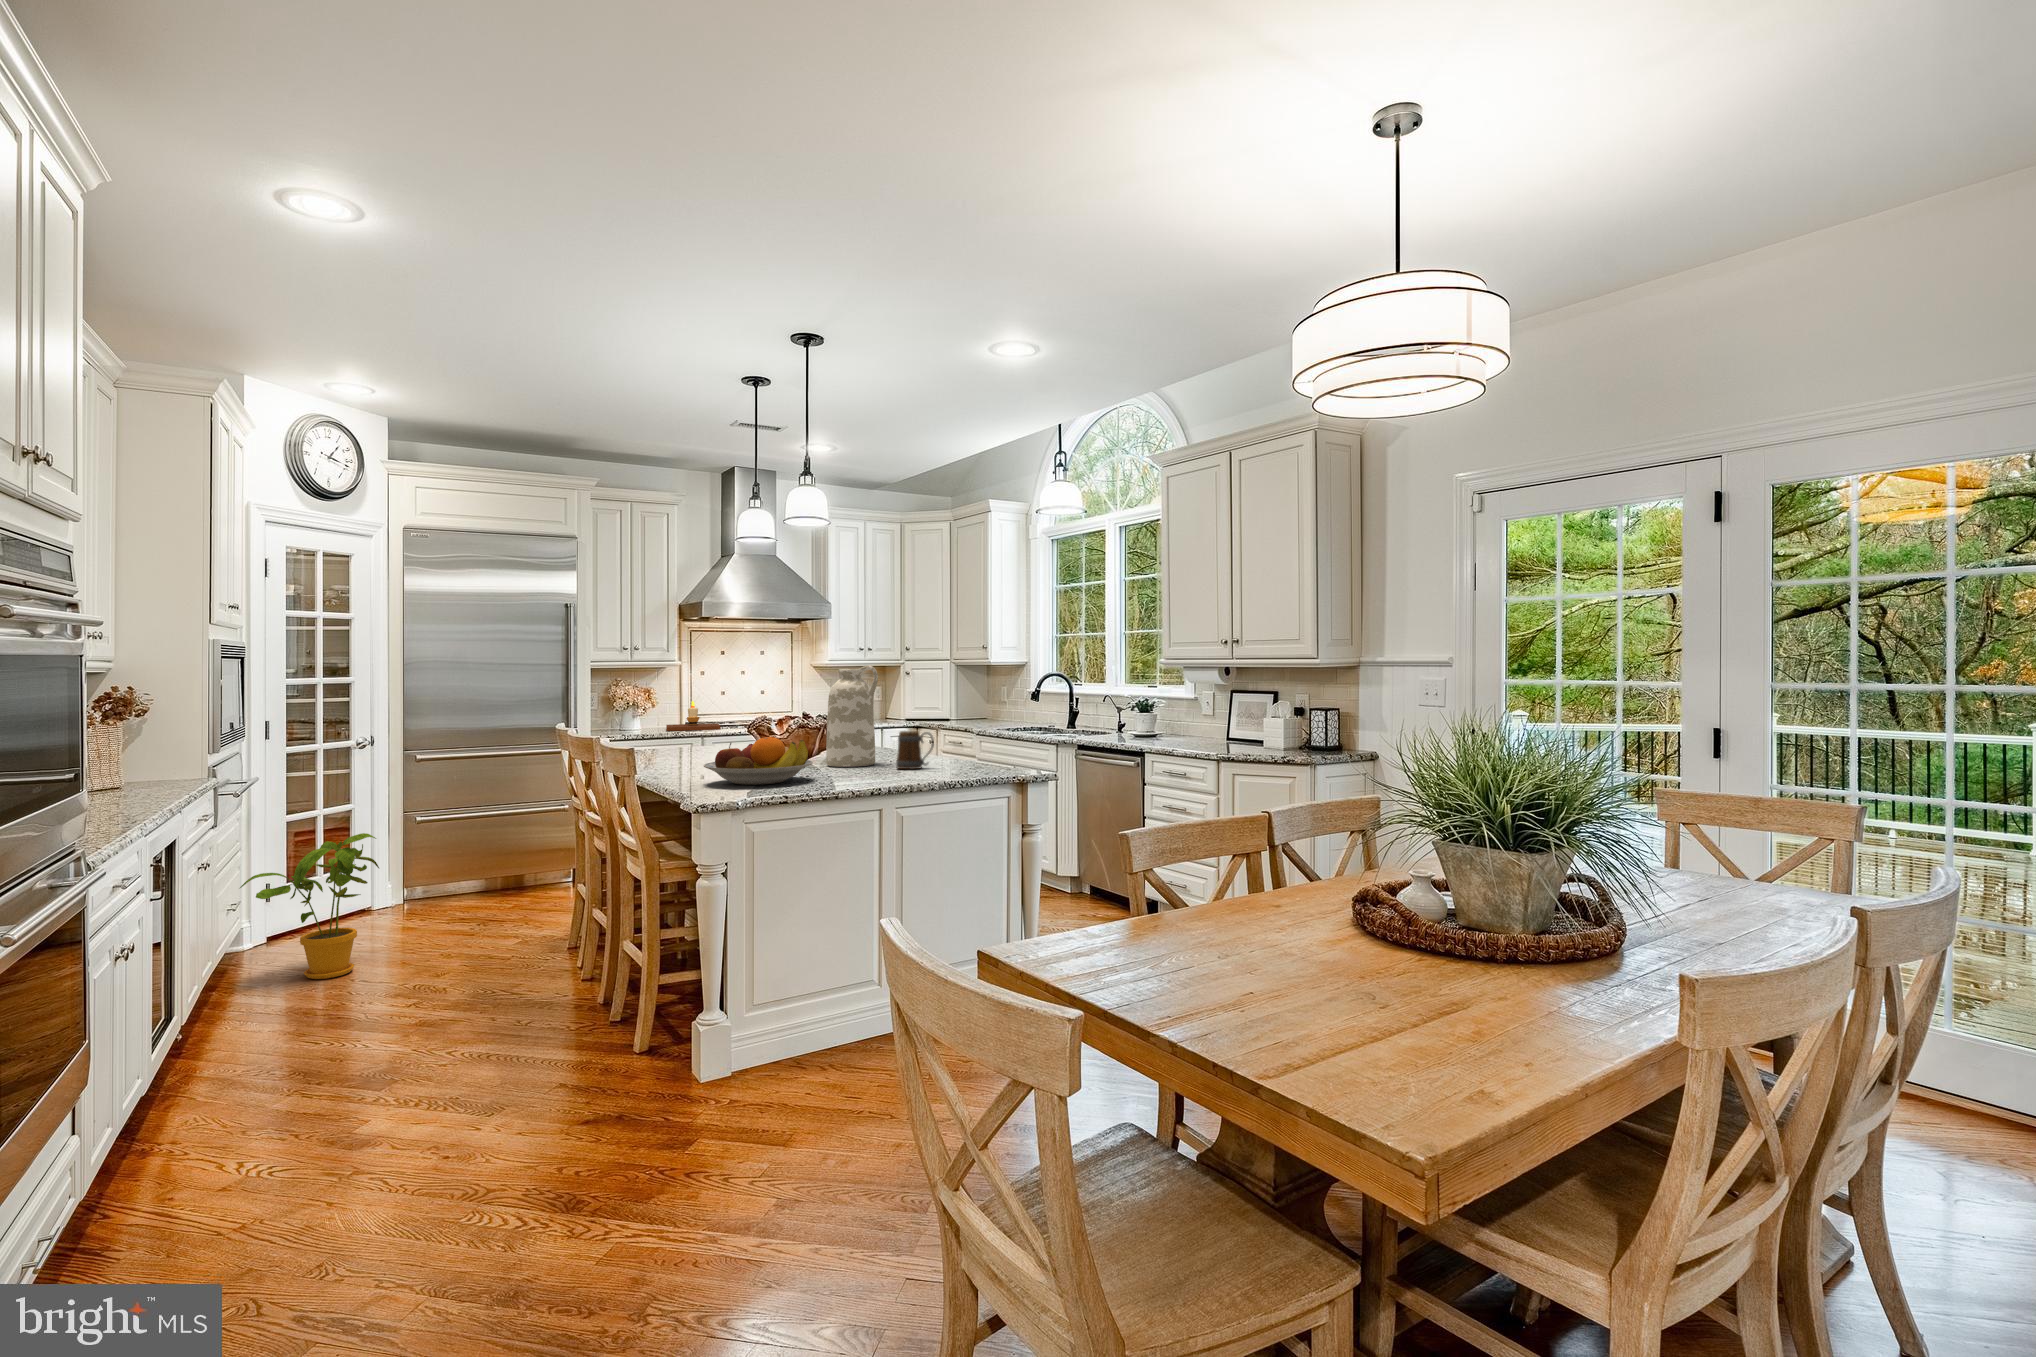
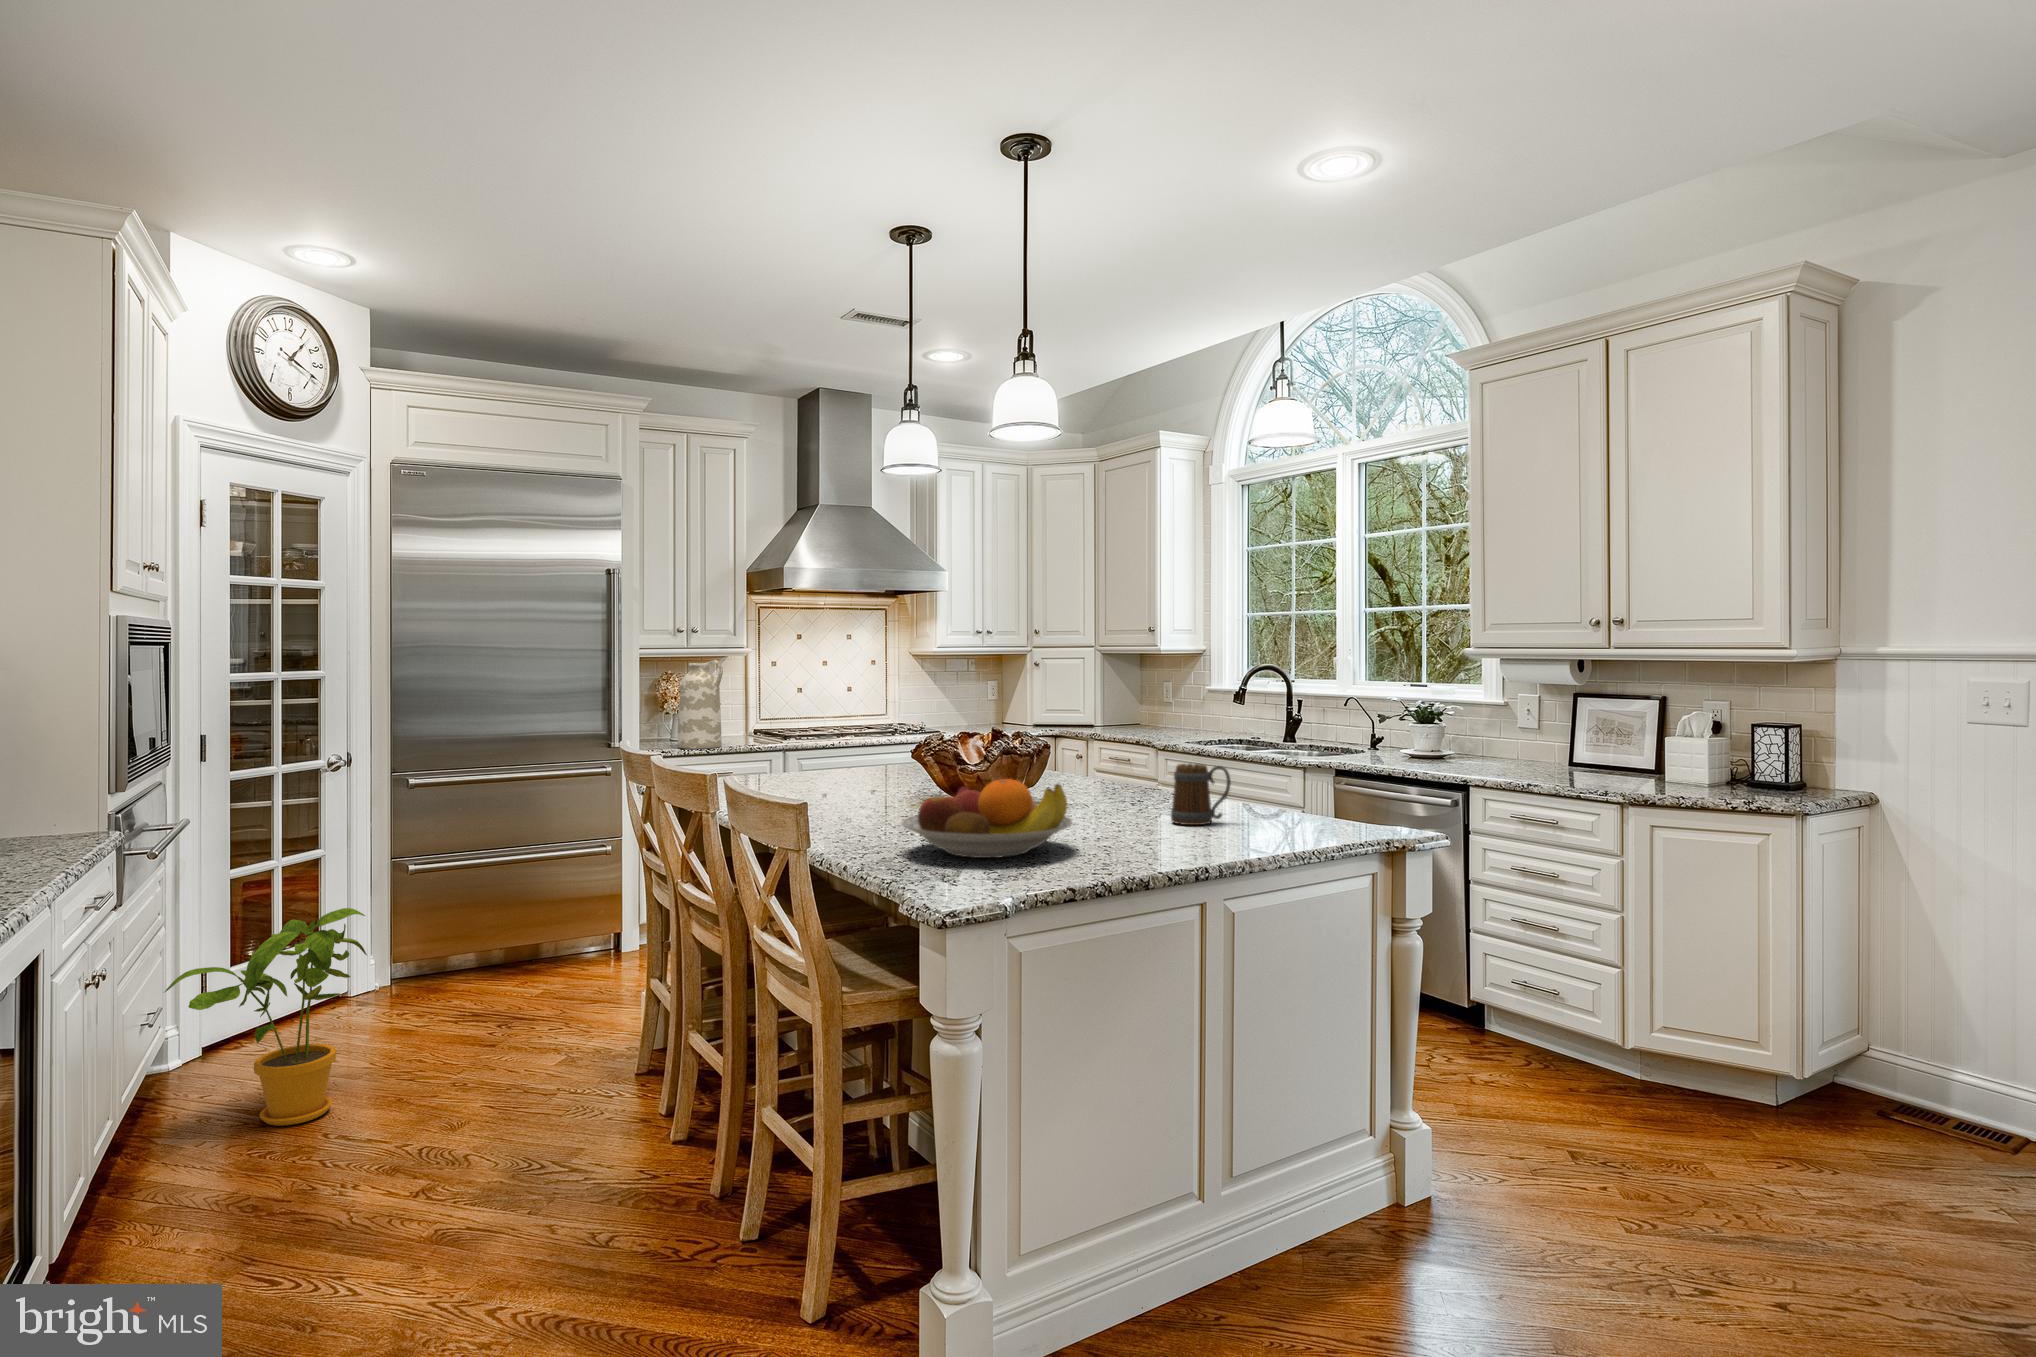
vase: present [826,665,878,767] -> present [678,660,723,749]
candle: present [666,701,721,731] -> none [728,701,803,743]

